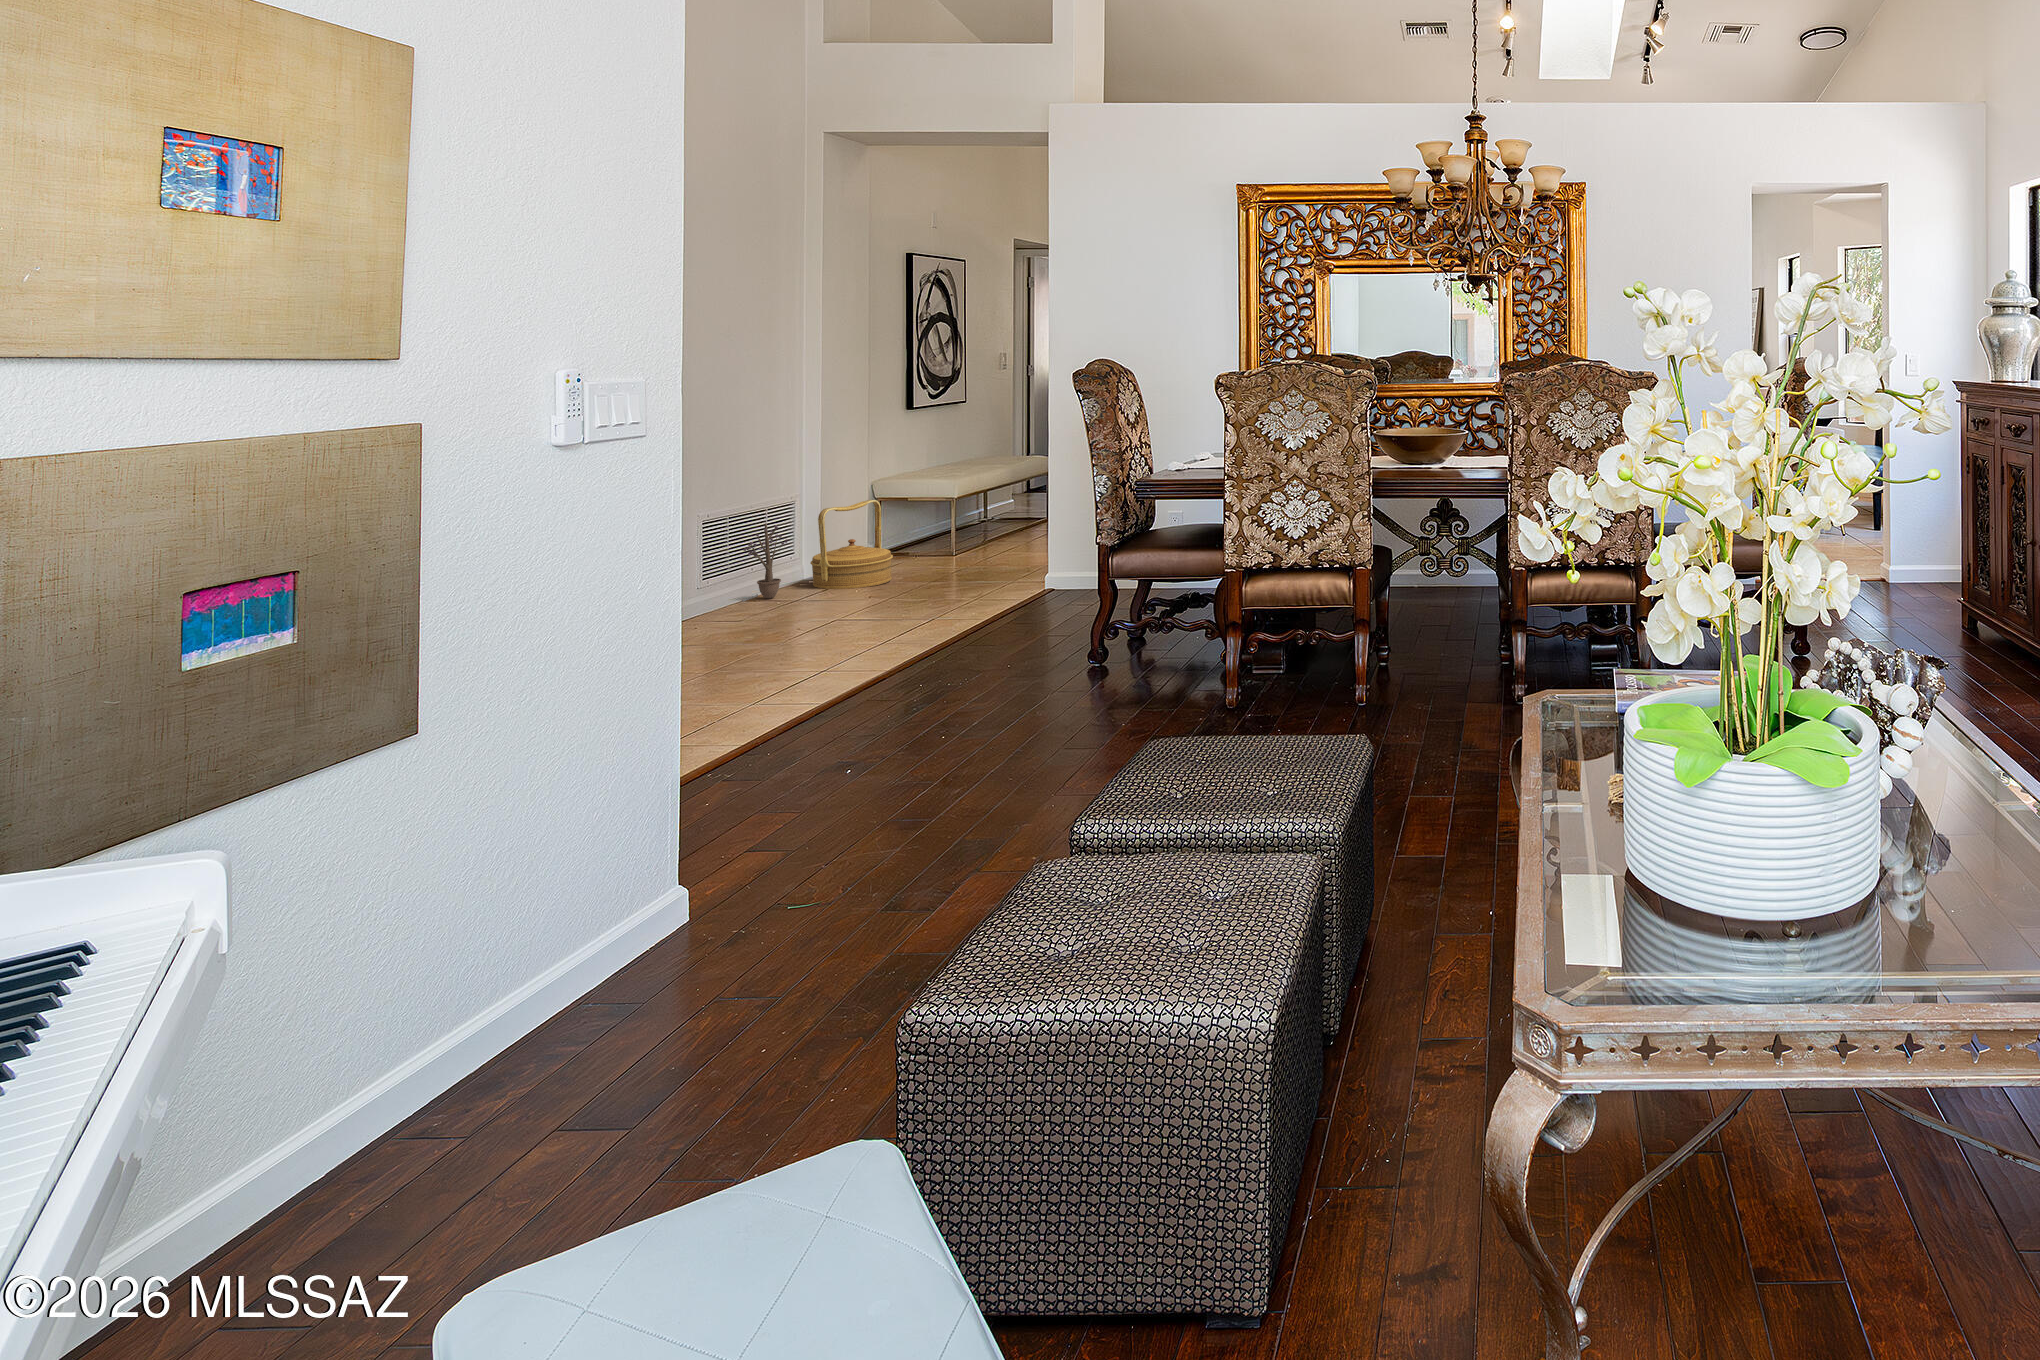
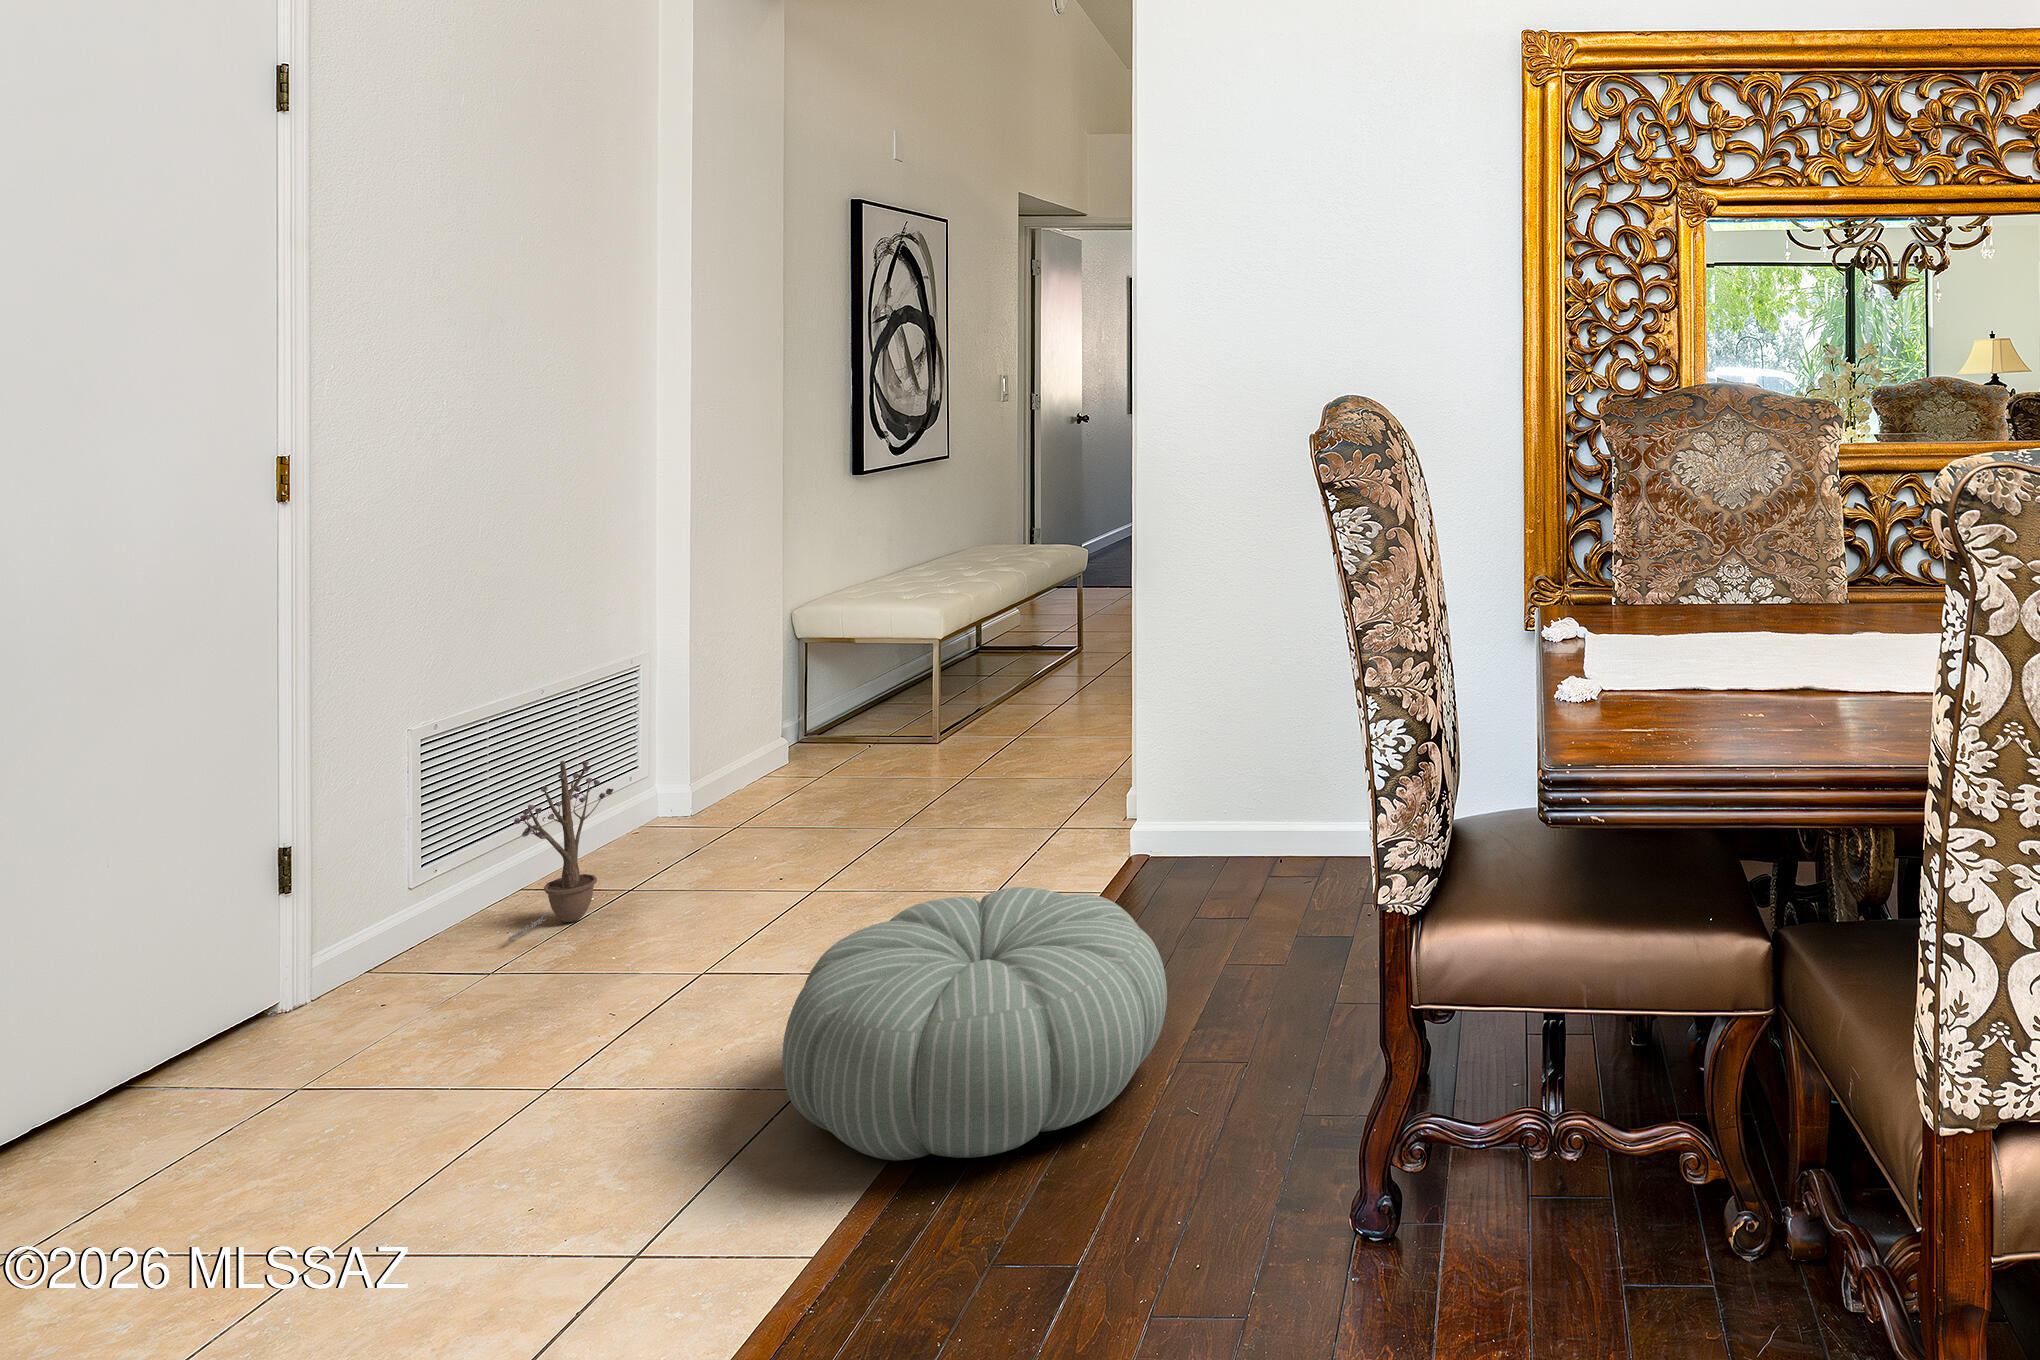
woven basket: present [810,500,893,589] -> none [664,679,831,880]
pouf: none [867,564,1028,647] -> present [782,887,1167,1160]

